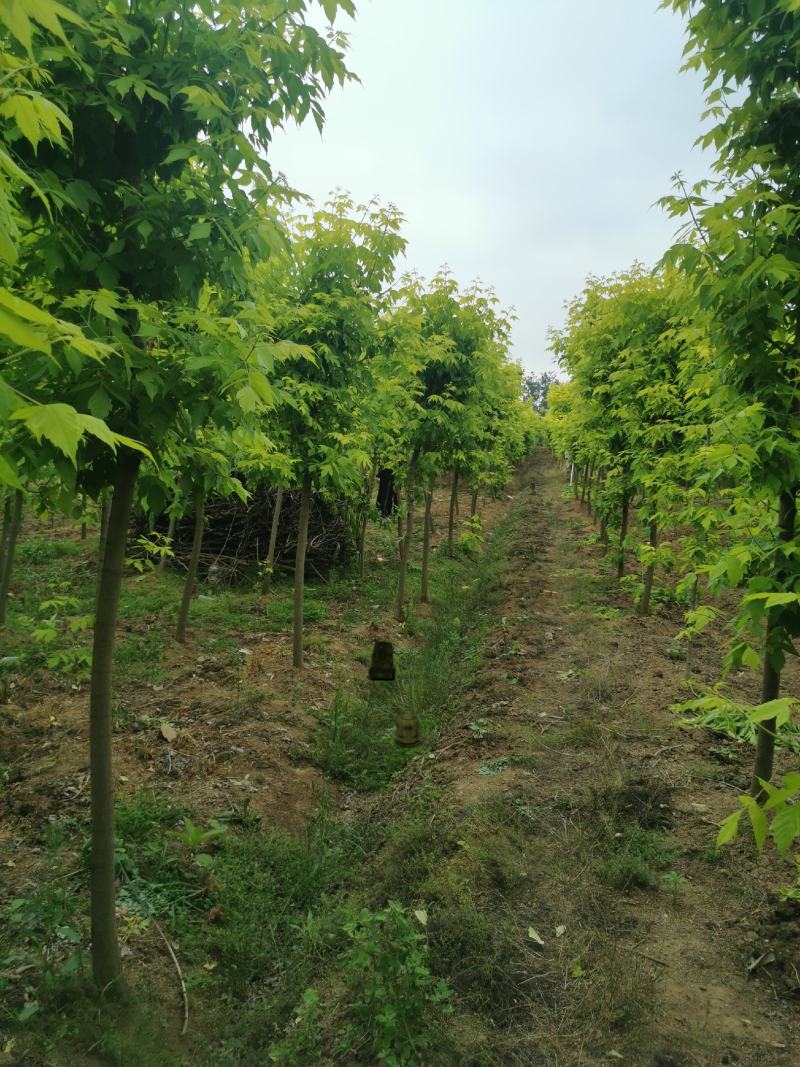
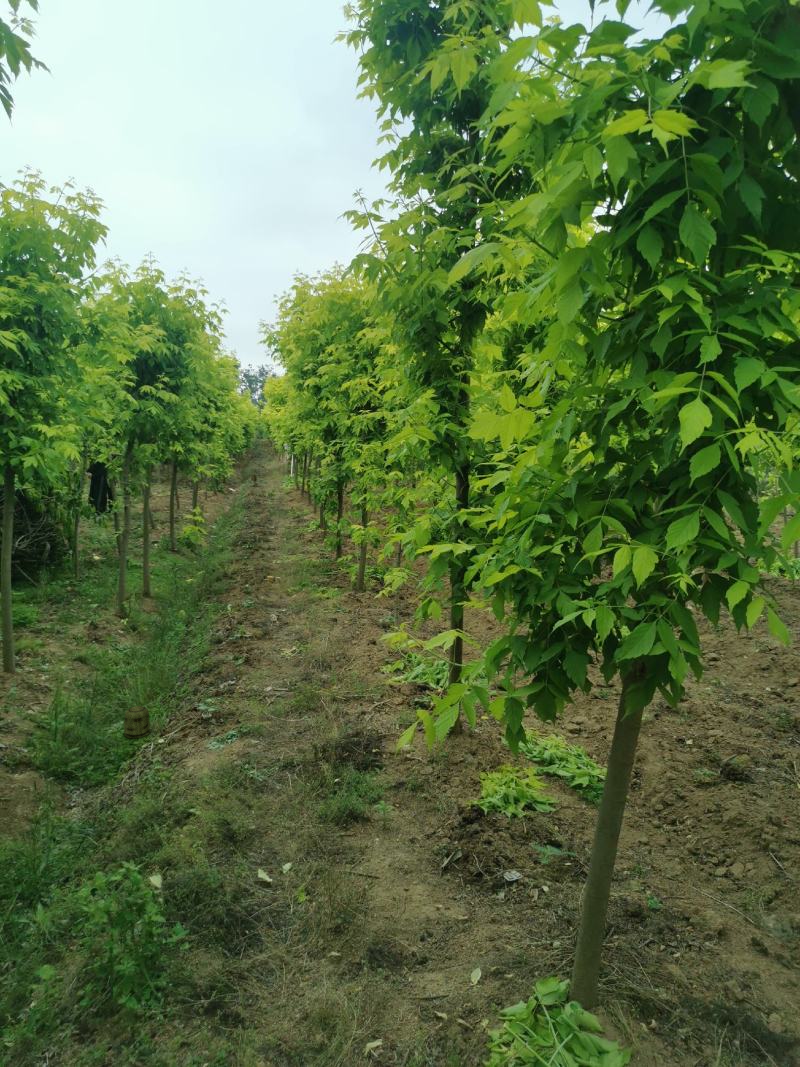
backpack: present [369,641,396,680] -> none [89,639,120,681]

